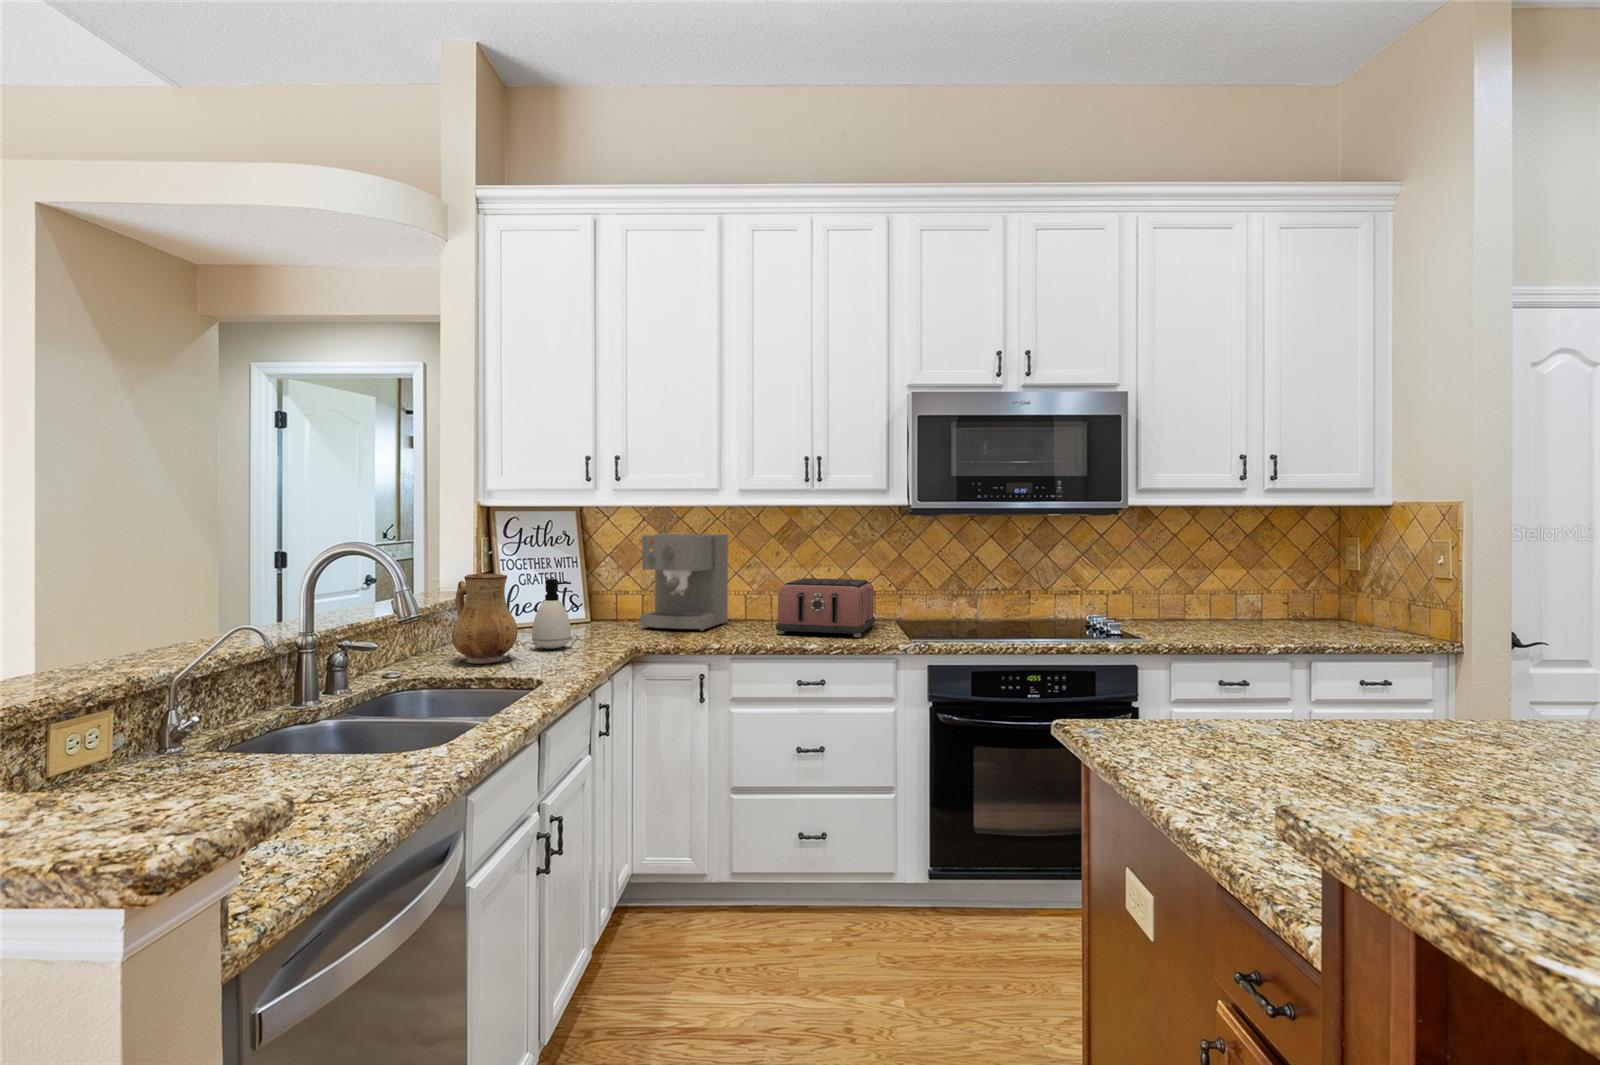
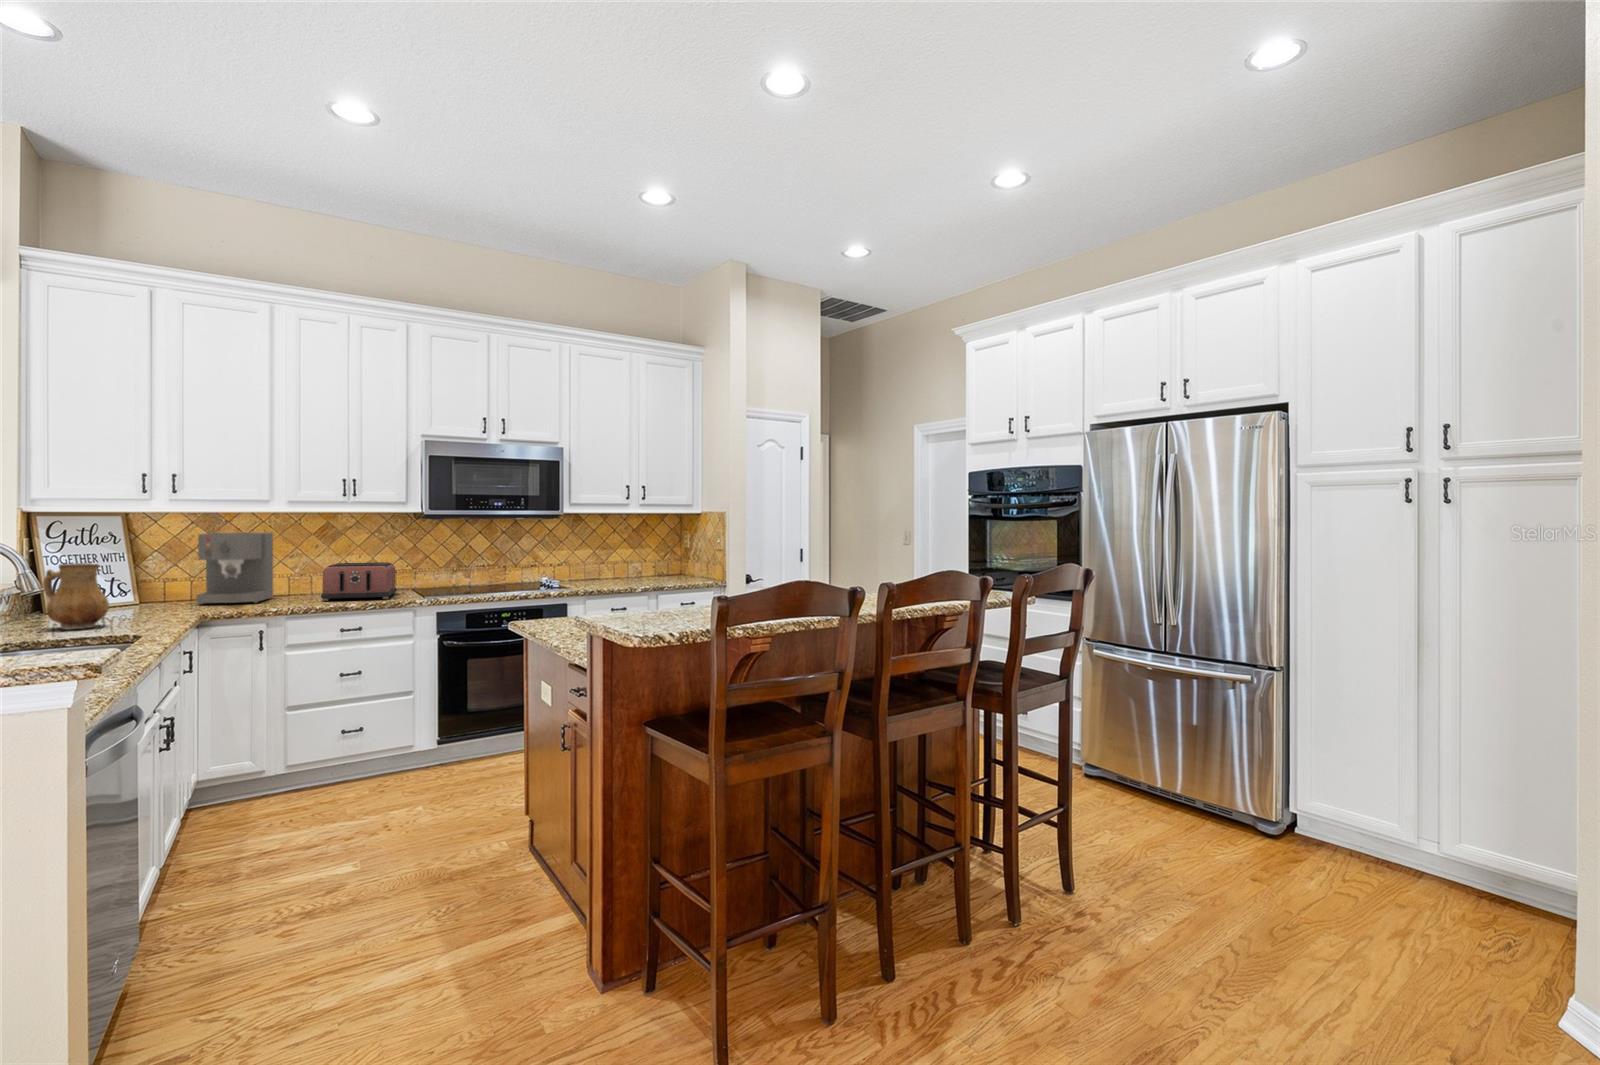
soap dispenser: present [532,579,571,649] -> none [111,567,149,619]

